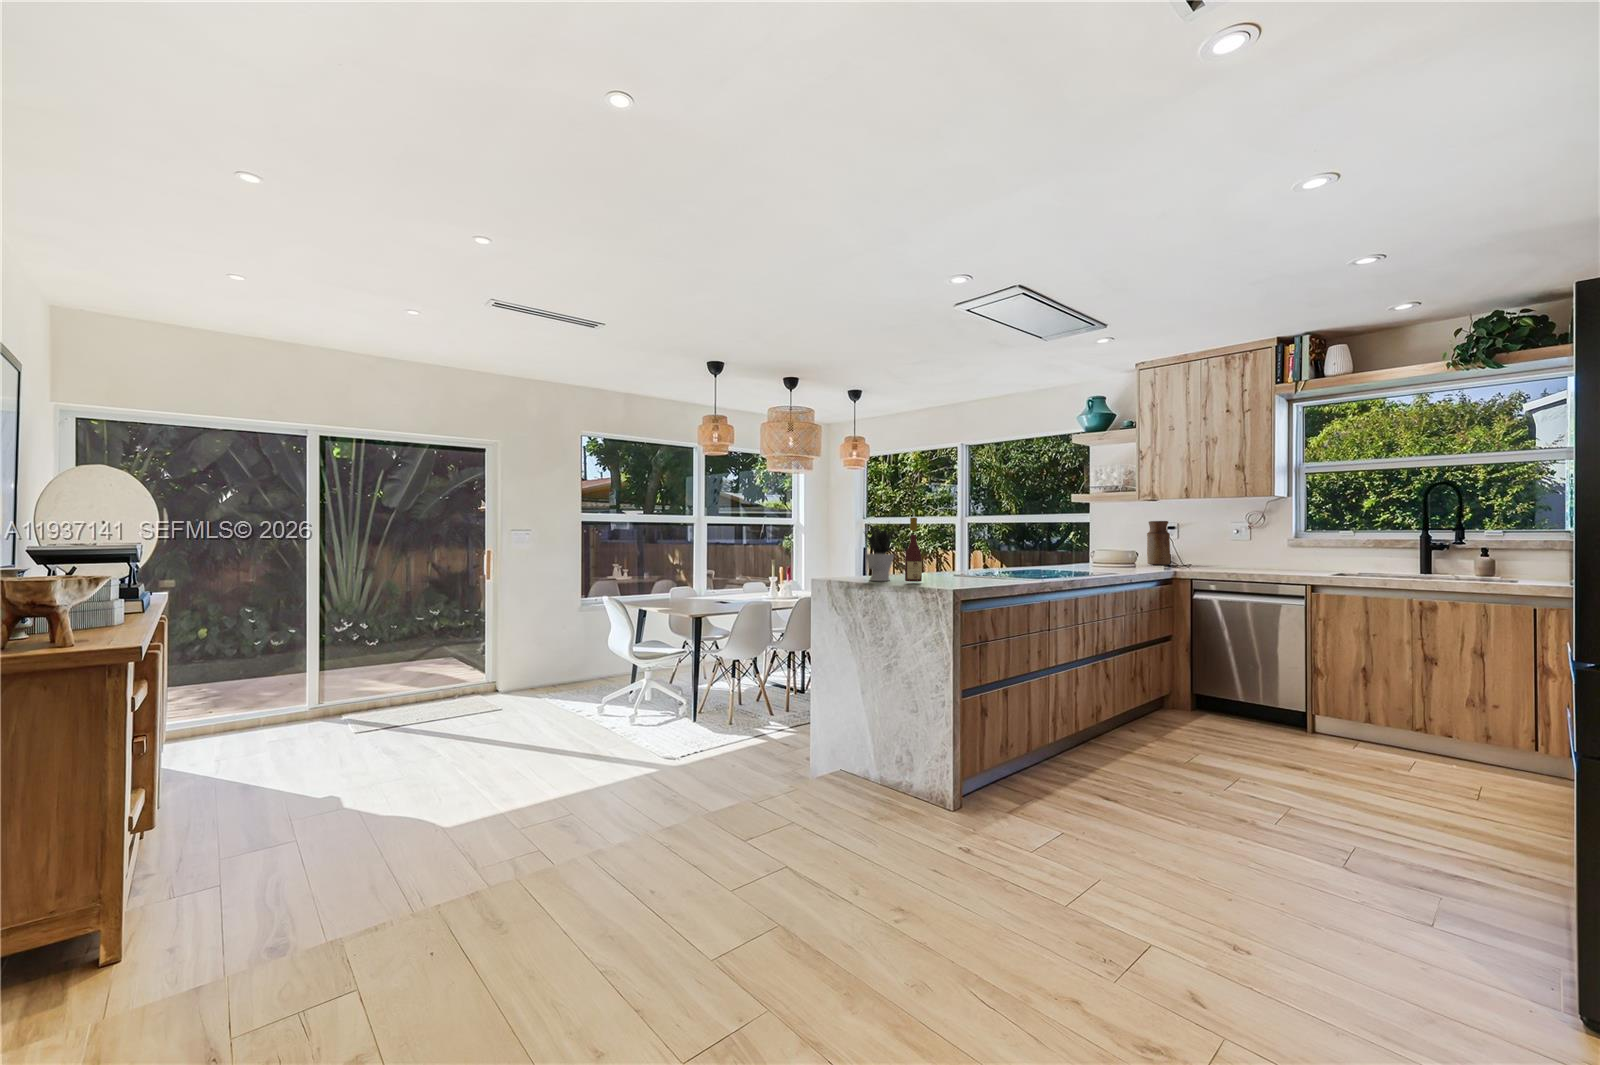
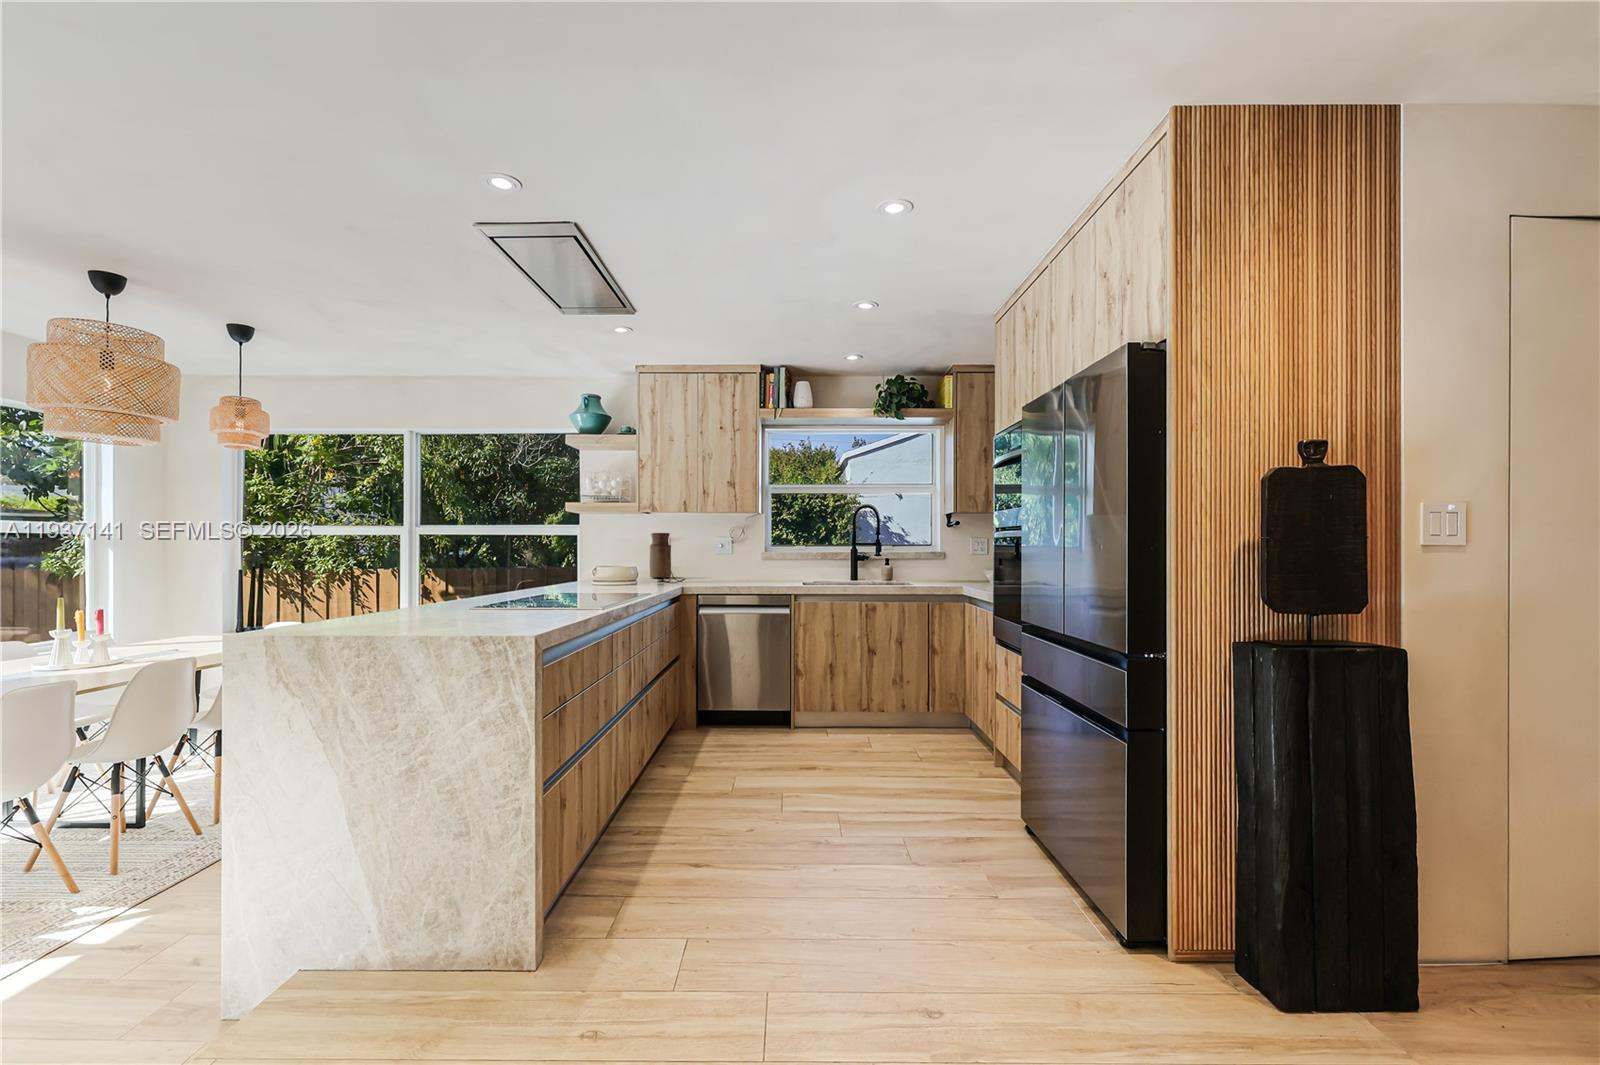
wine bottle: present [905,518,922,582] -> none [427,529,458,630]
potted plant: present [865,524,899,581] -> none [333,532,407,628]

